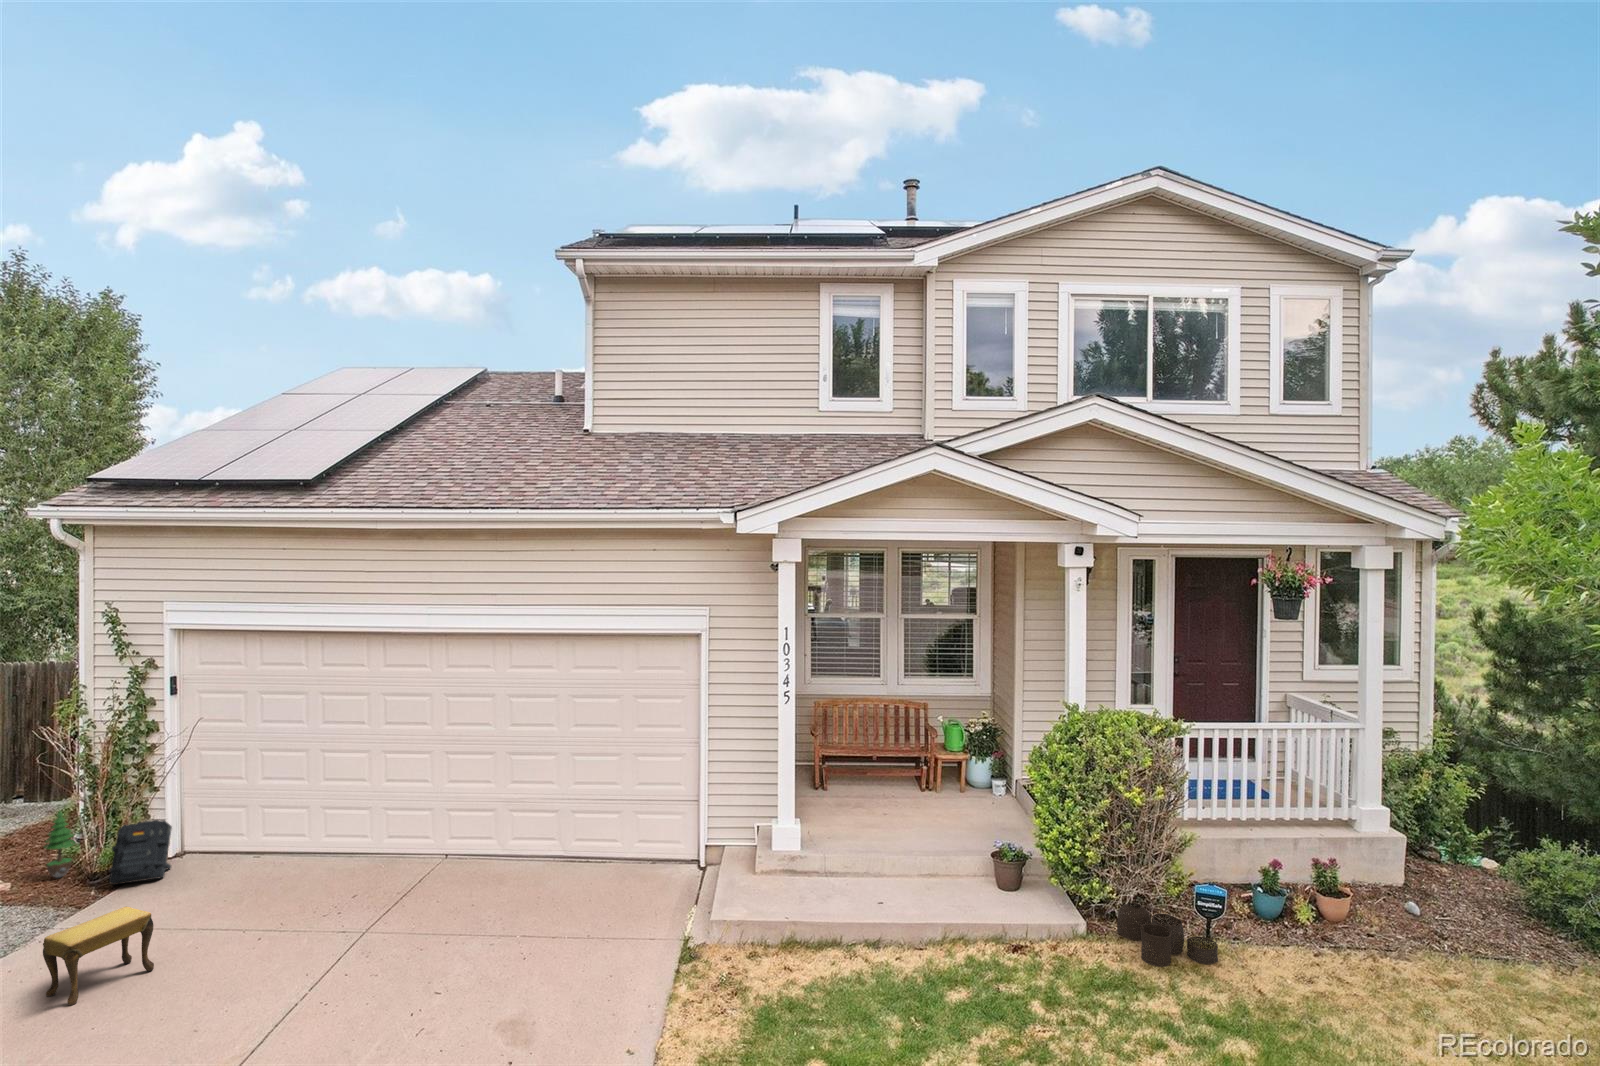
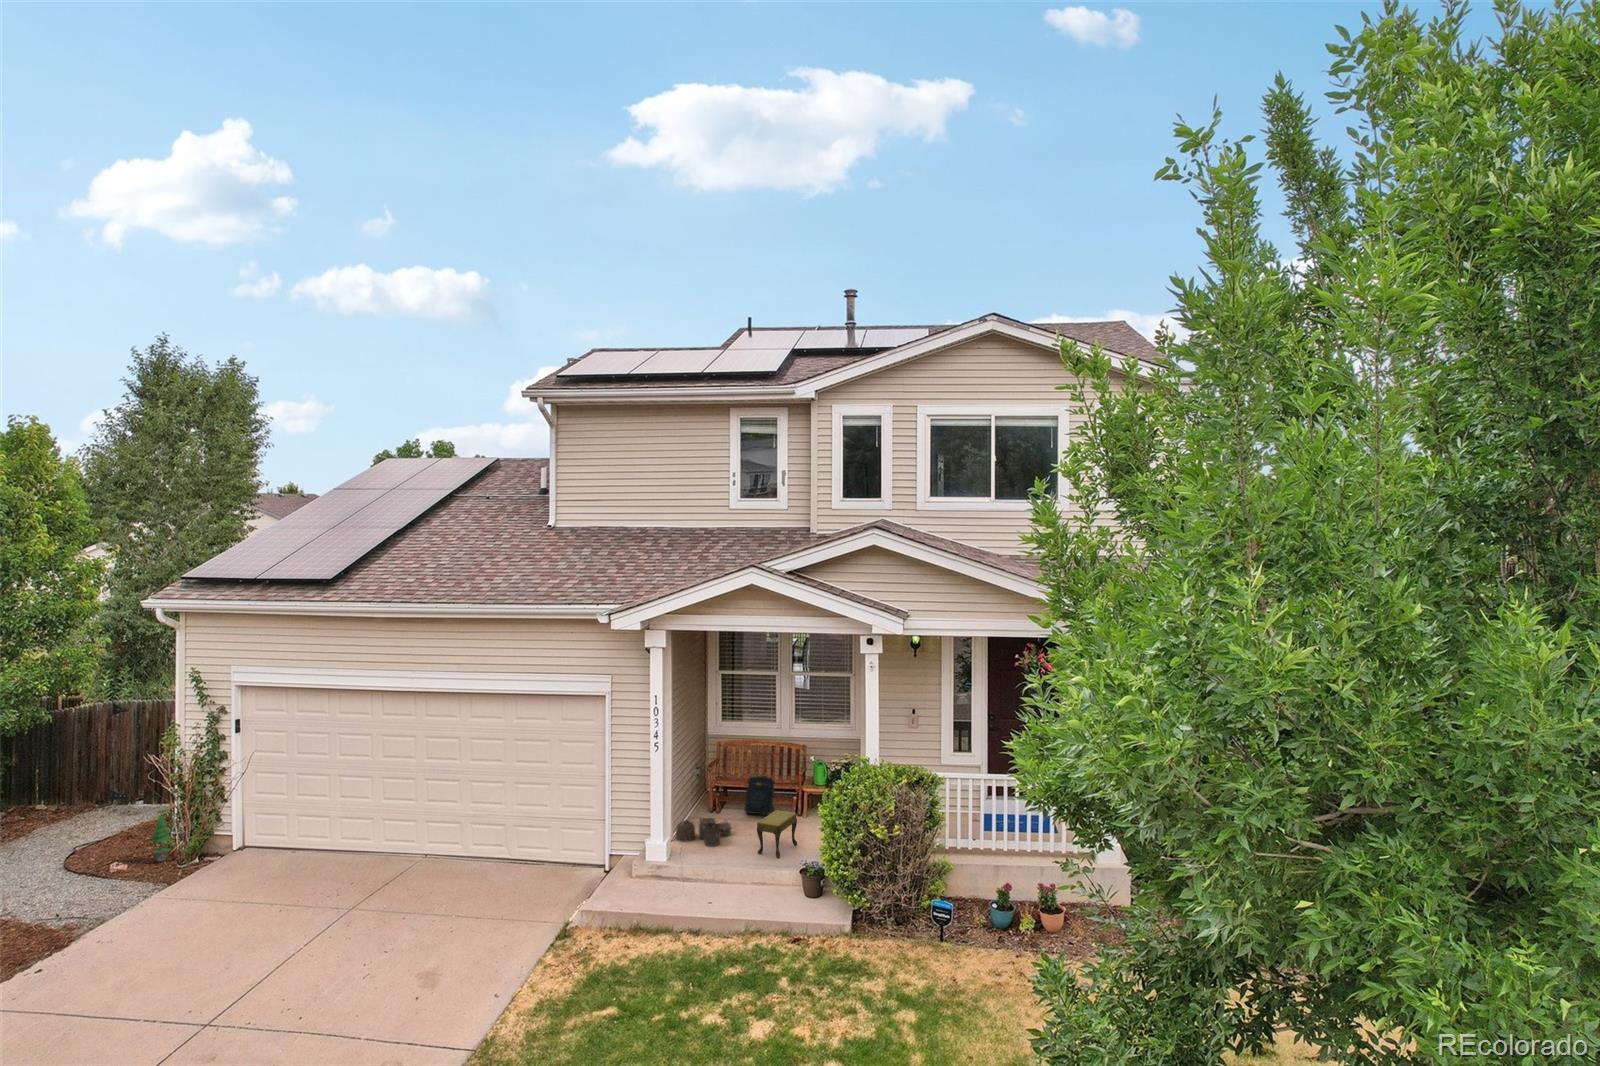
backpack: present [109,820,172,885] -> present [745,776,775,815]
woven basket: present [1117,902,1218,967] -> present [676,818,731,846]
footstool: present [43,907,154,1006] -> present [757,810,797,858]

